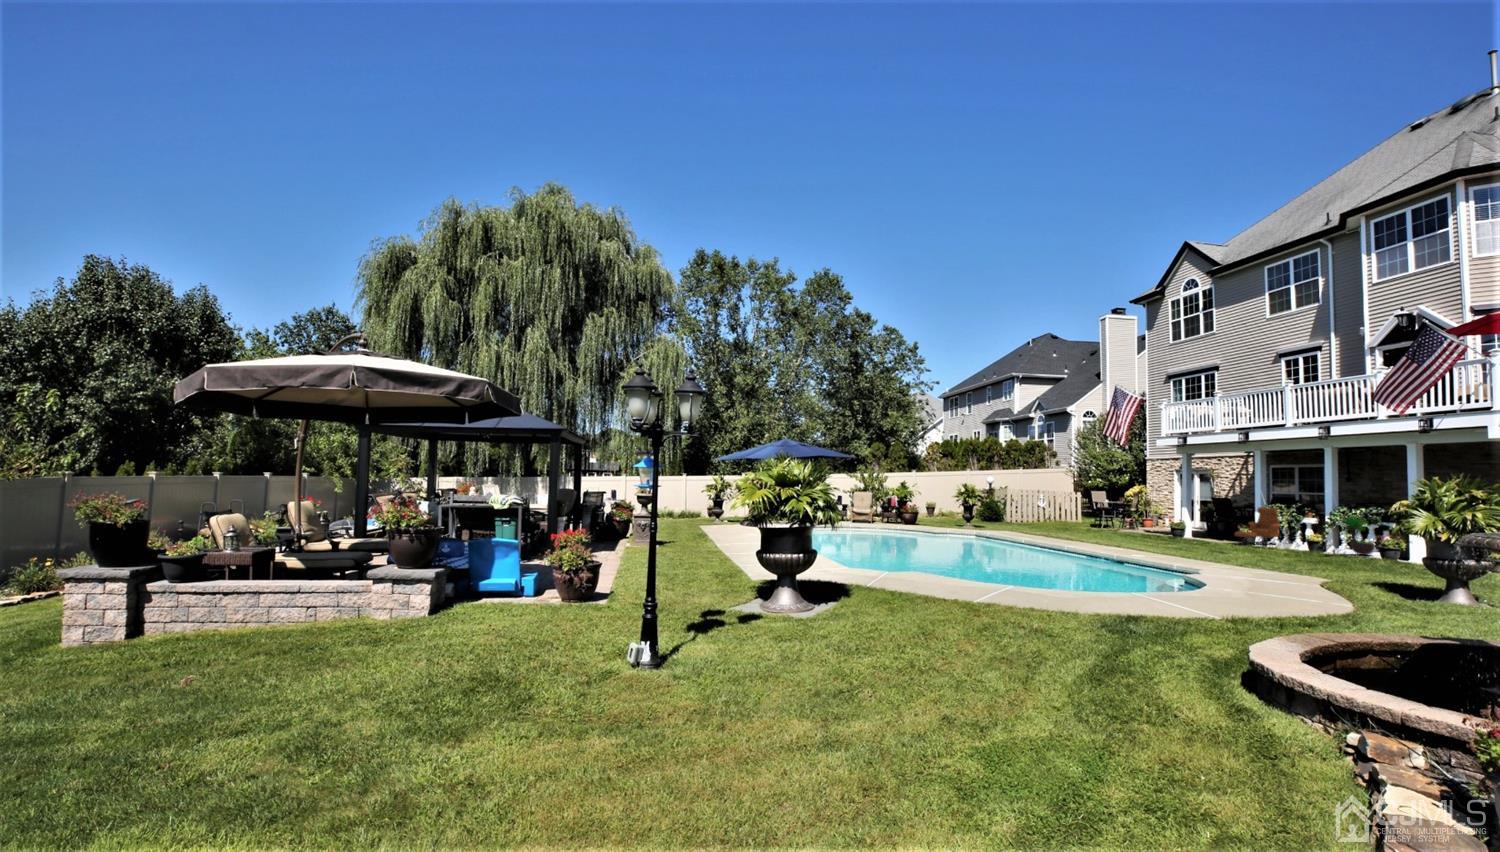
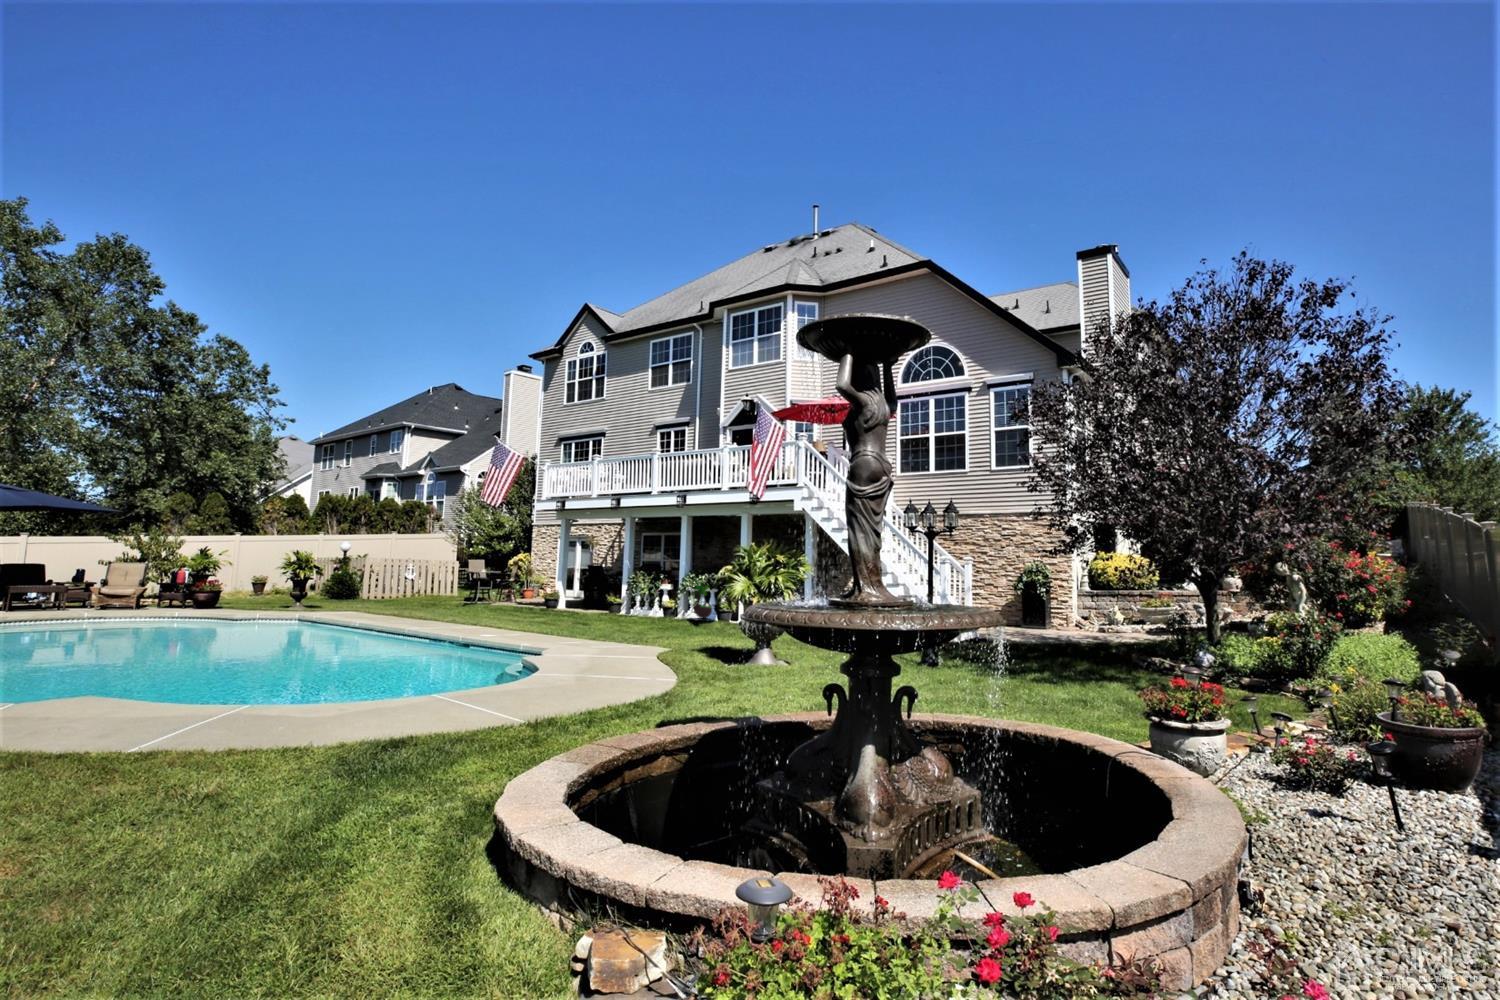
lounge chair: present [1235,507,1281,545] -> none [602,574,643,613]

